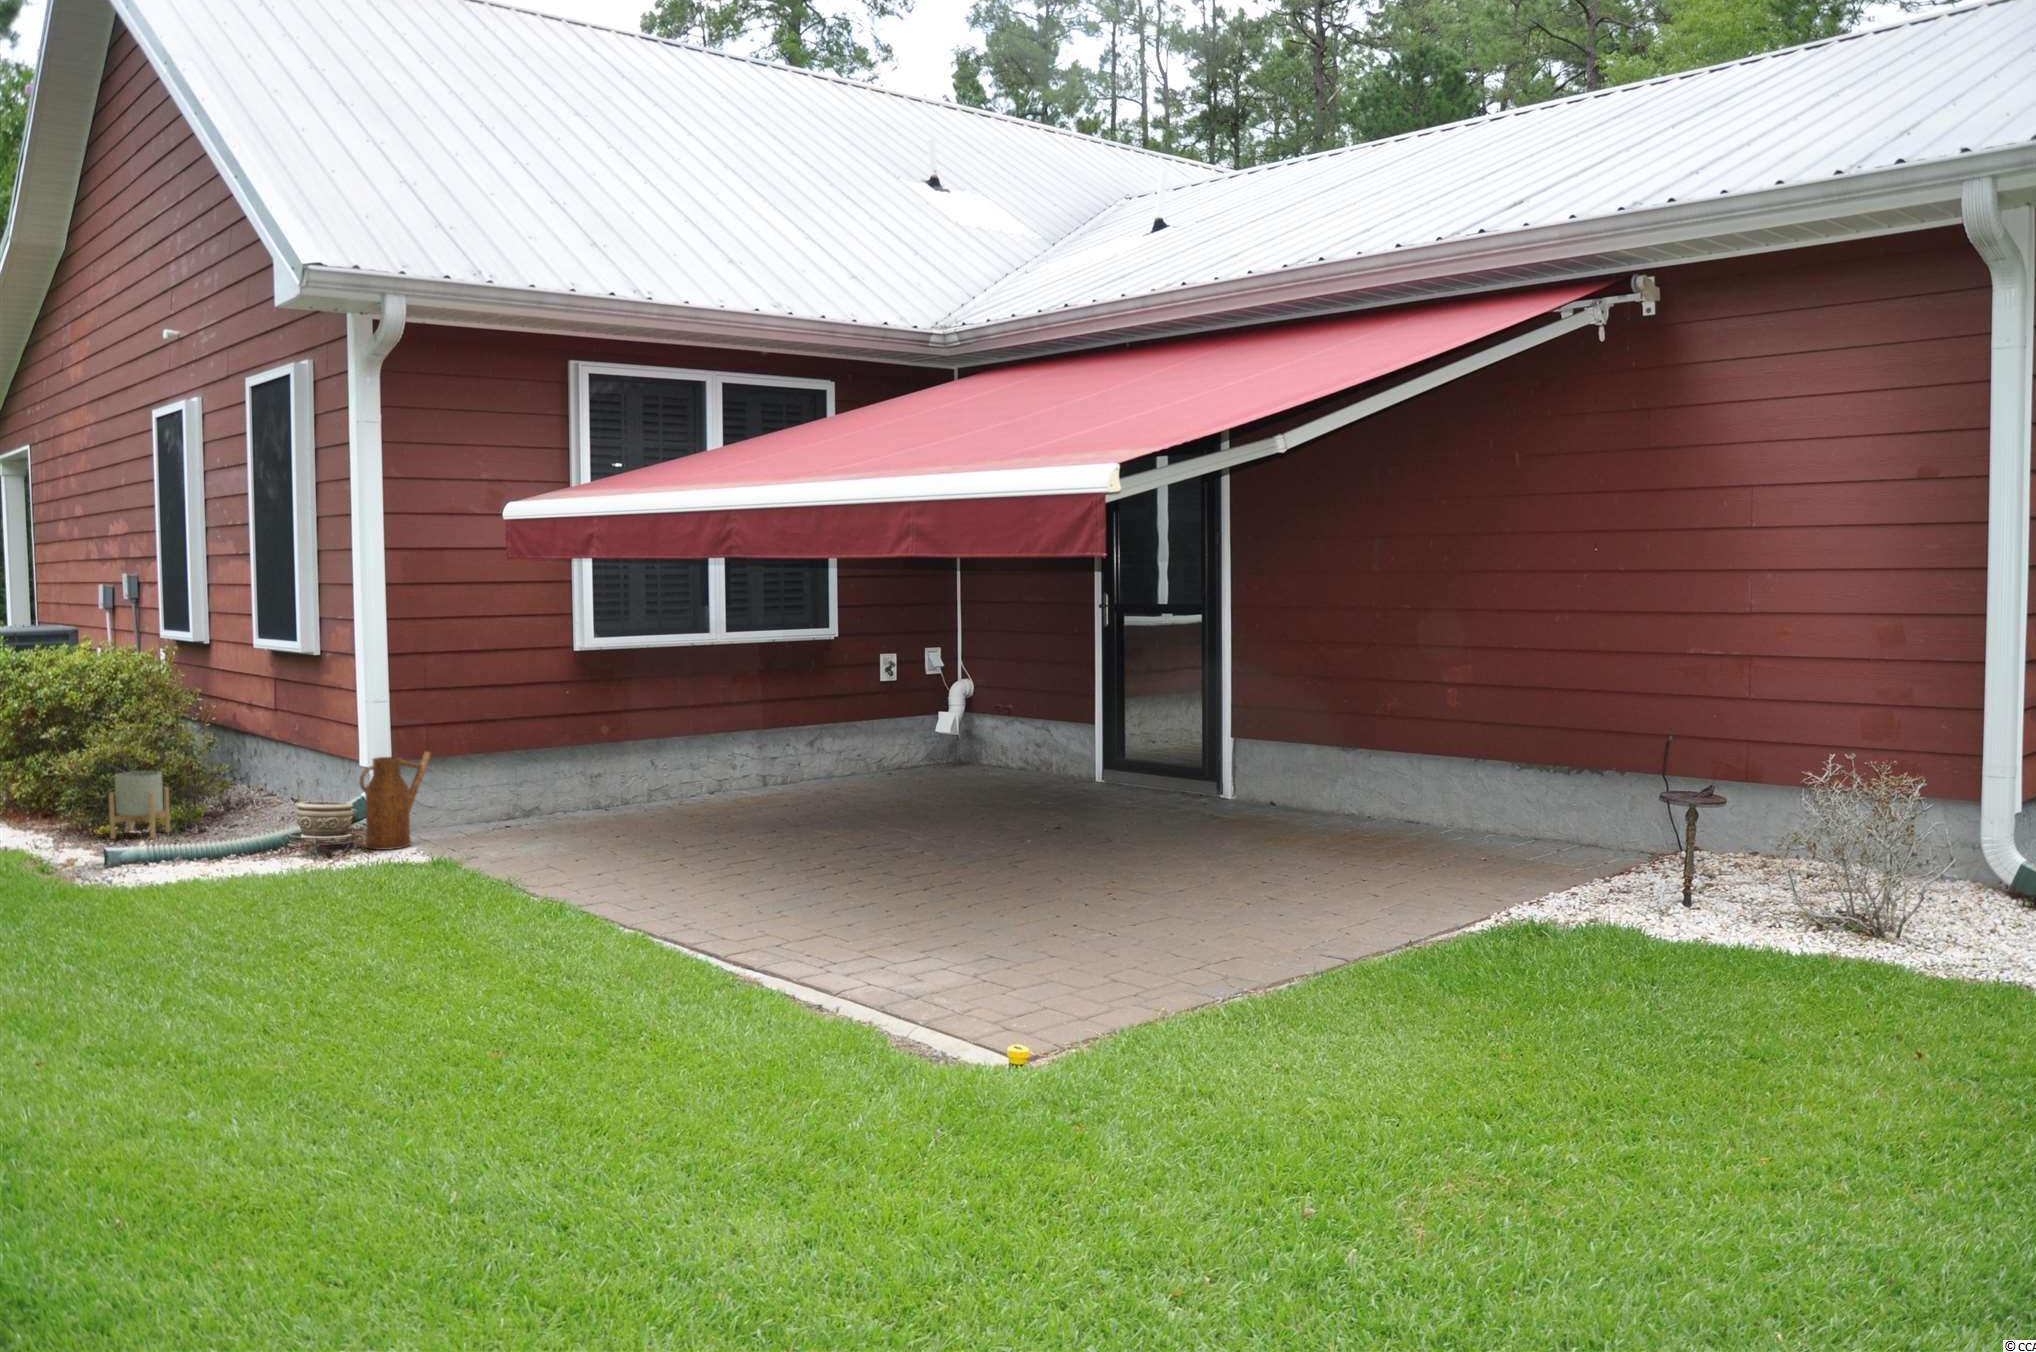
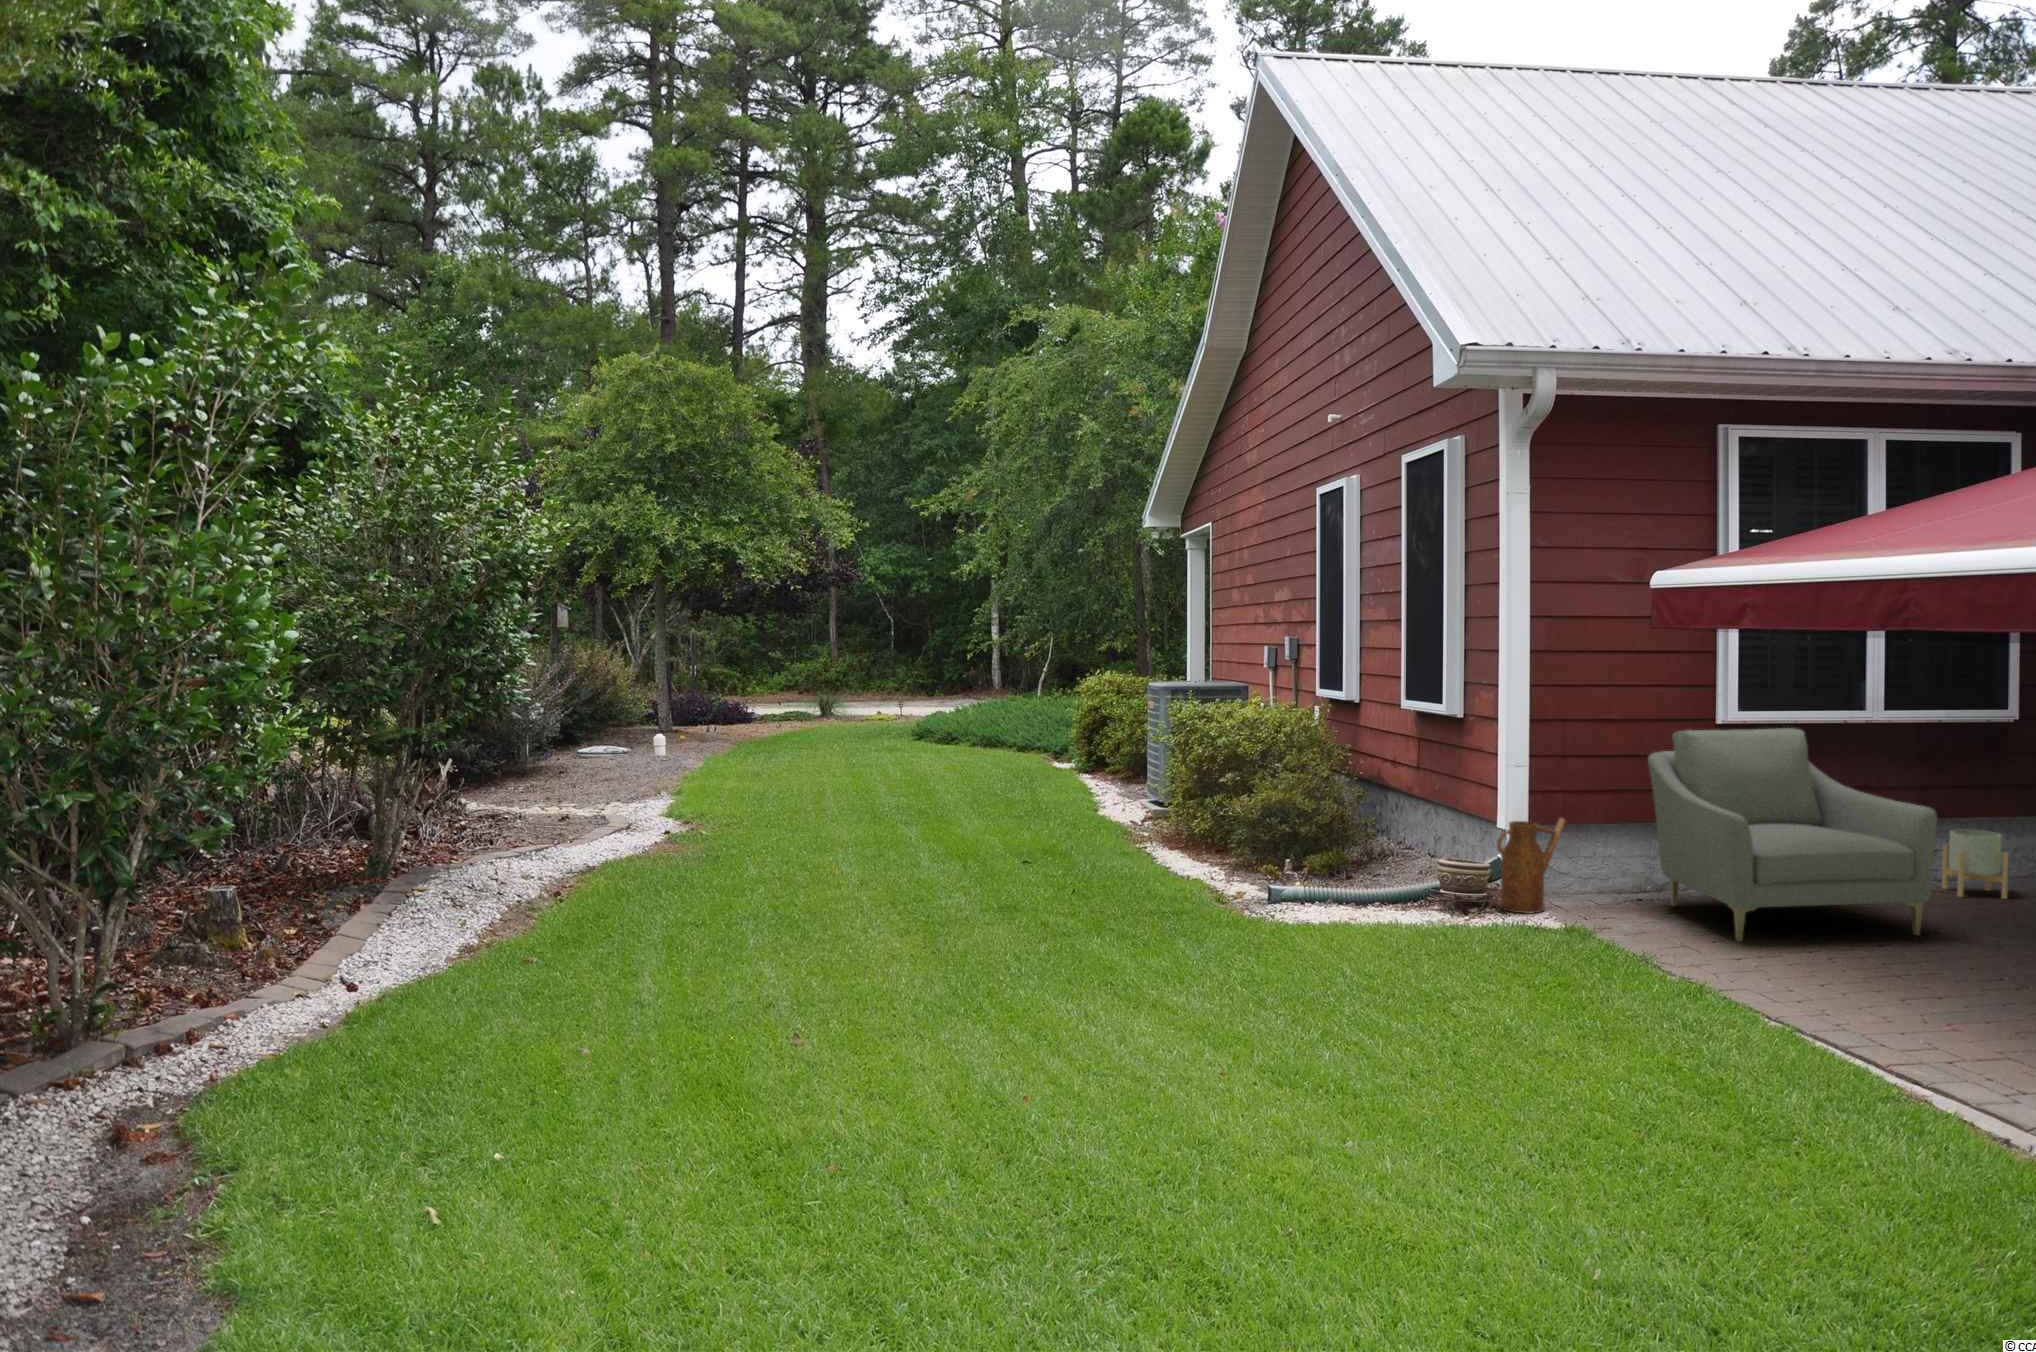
chair: none [511,654,747,852] -> present [1648,728,1937,942]
planter: present [109,771,170,839] -> present [1942,830,2008,899]

